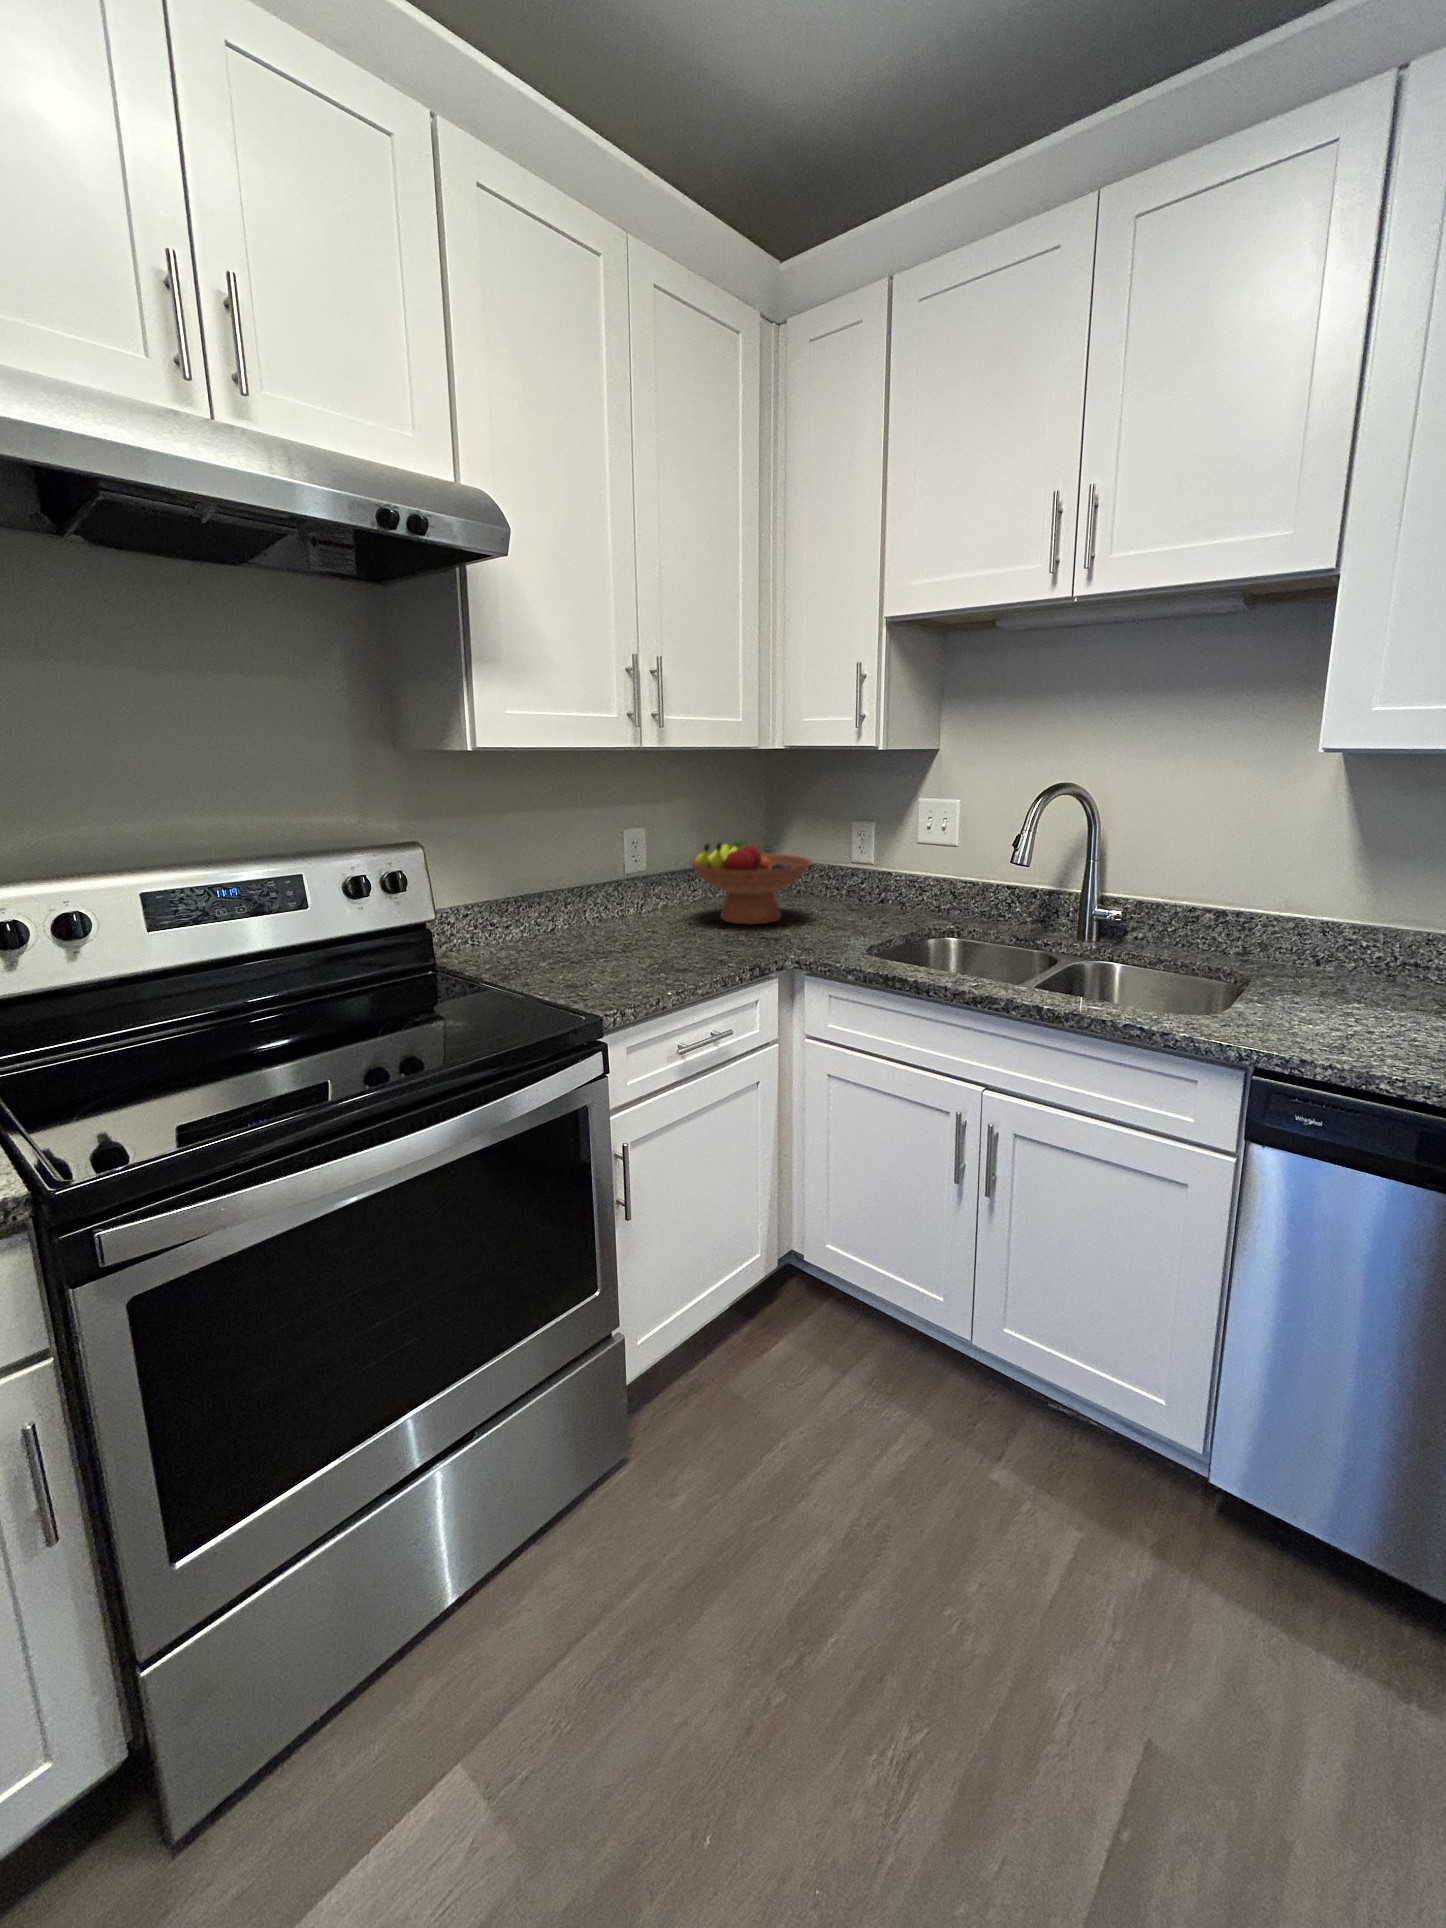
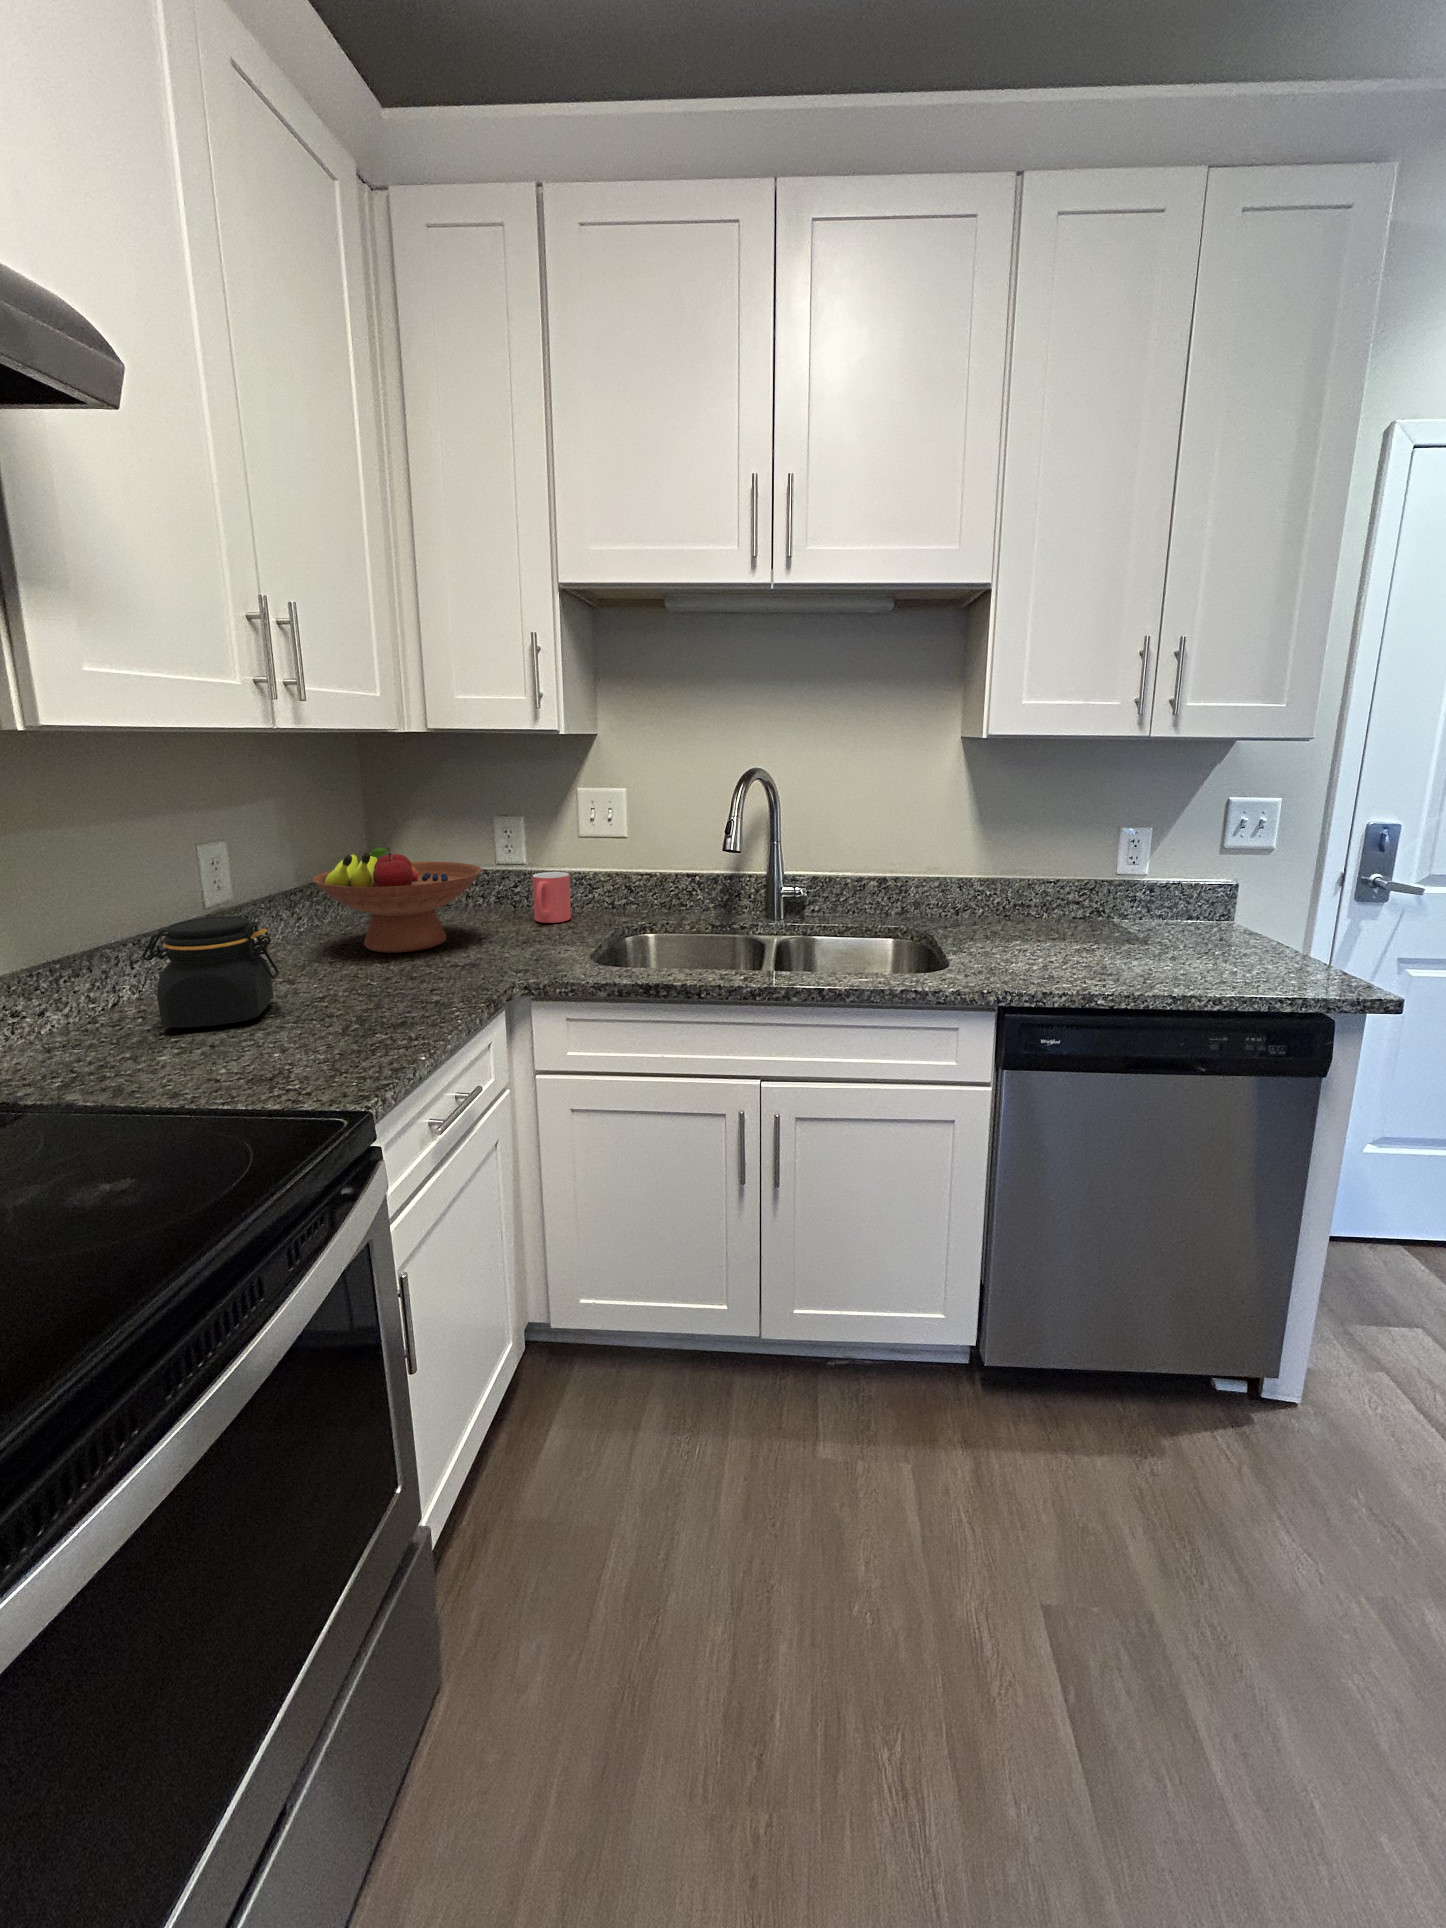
mug: none [860,872,896,918] -> present [532,872,571,923]
jar: none [557,878,630,952] -> present [142,916,279,1028]

